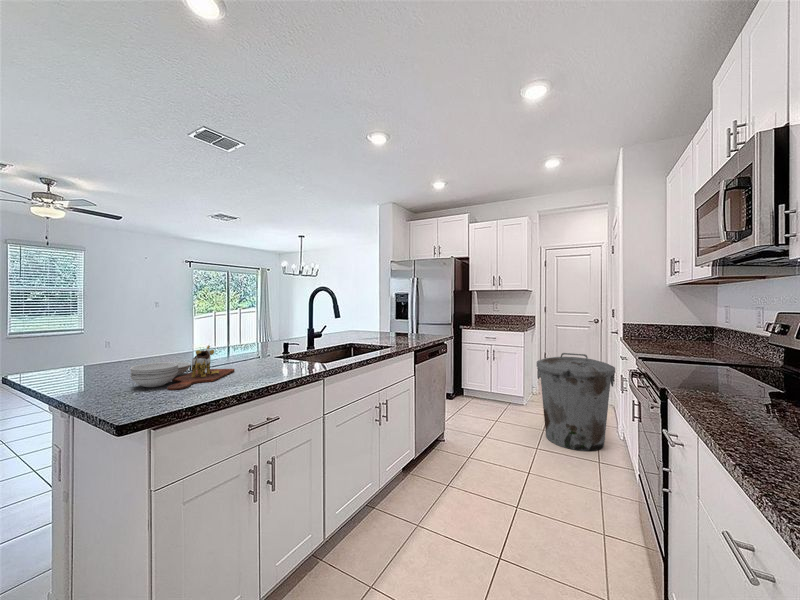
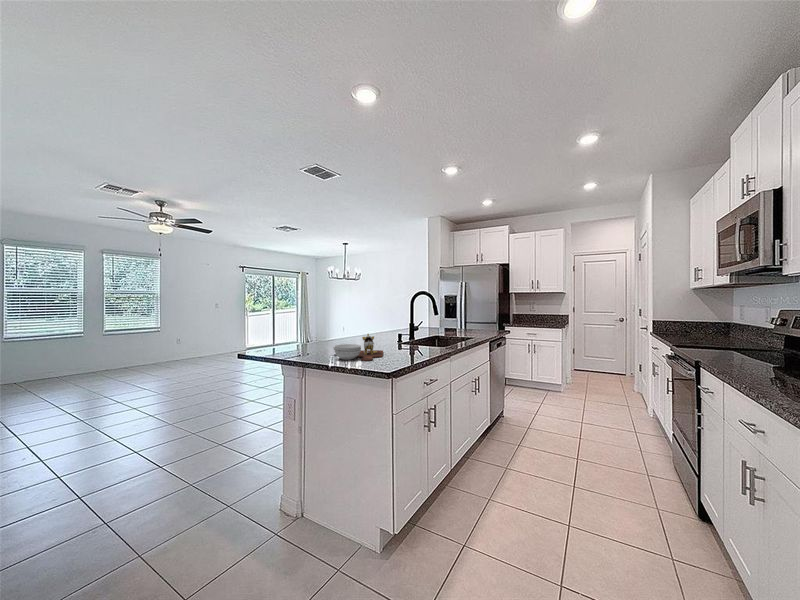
trash can: present [537,353,615,451] -> none [577,345,646,426]

